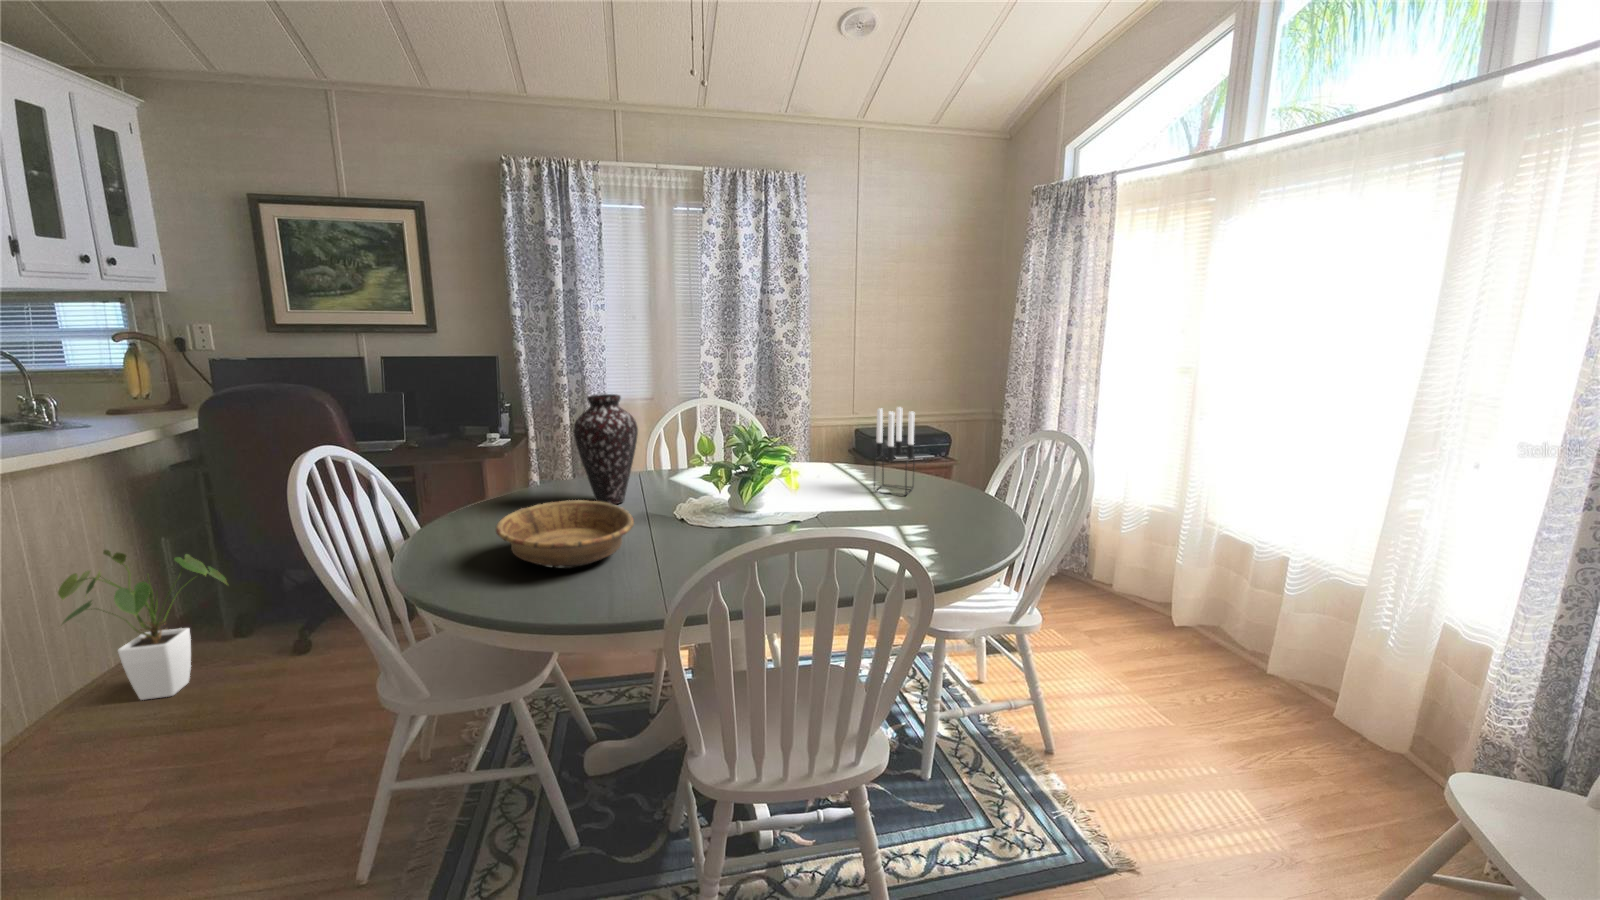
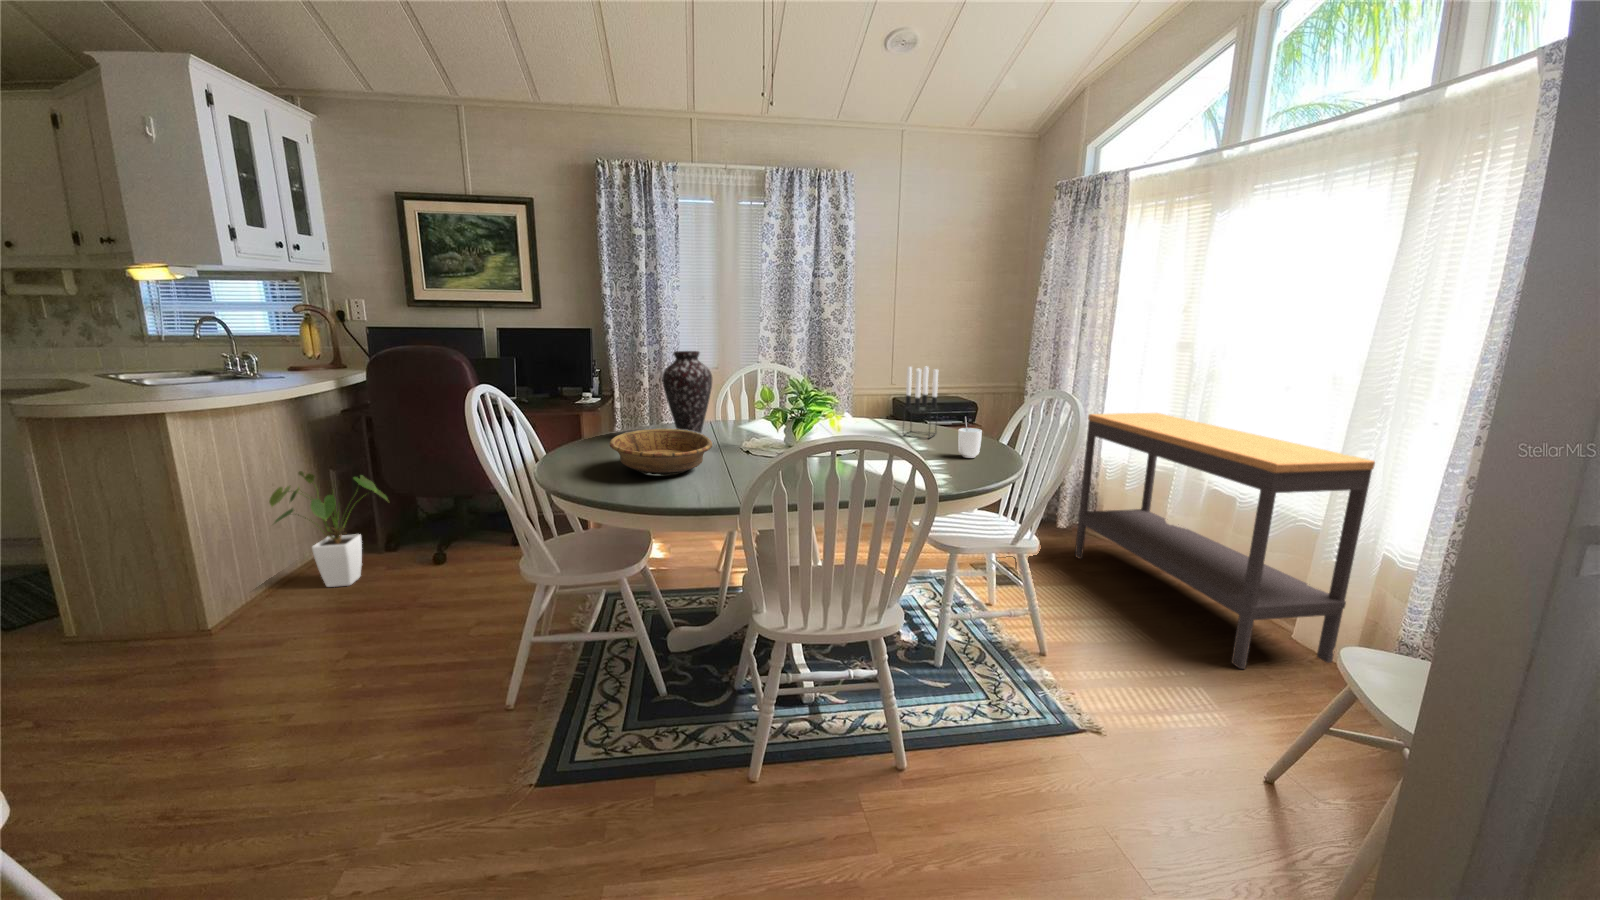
console table: none [1072,448,1420,762] -> present [1075,413,1375,669]
cup: none [943,473,972,525] -> present [958,416,982,458]

